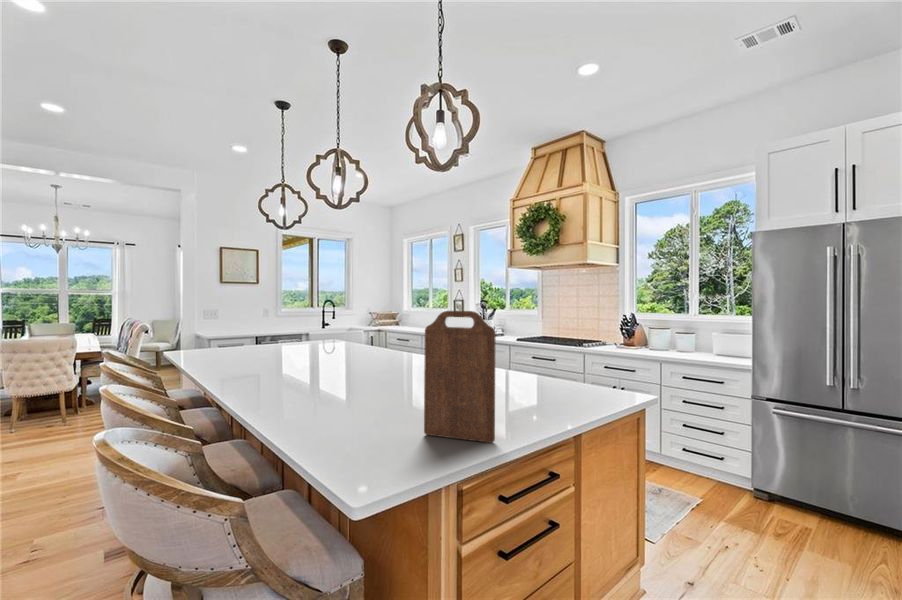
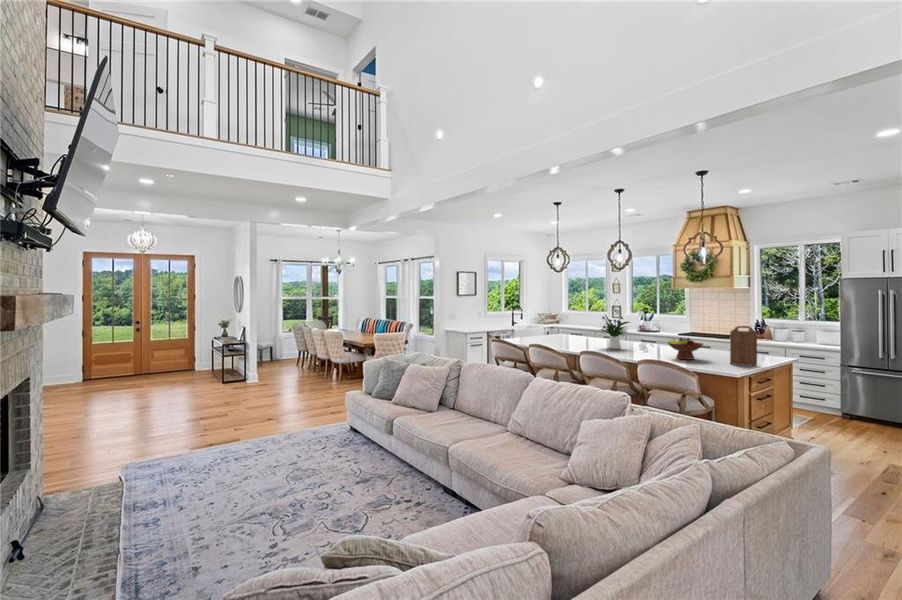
flower arrangement: none [263,294,339,369] -> present [601,315,629,349]
fruit bowl: none [310,347,402,410] -> present [668,338,703,359]

